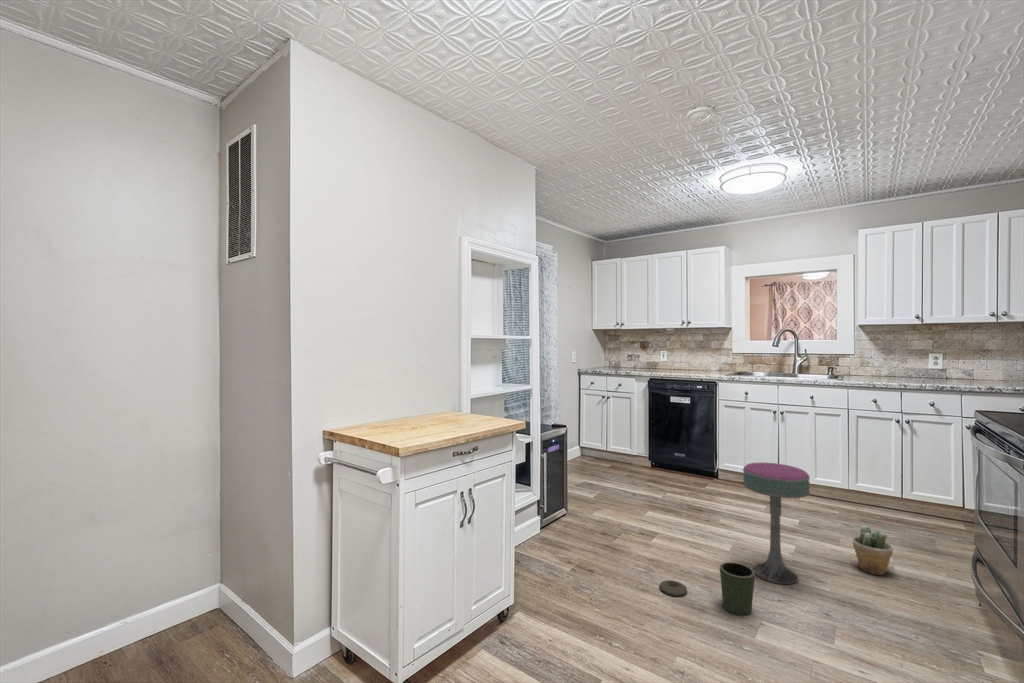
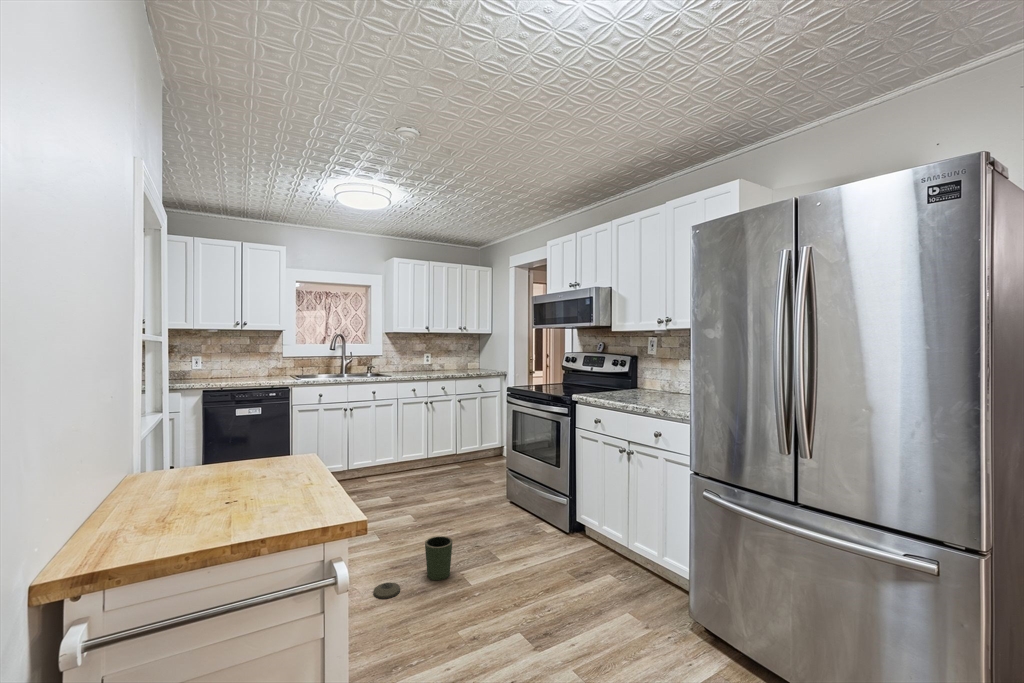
bar stool: present [743,462,810,584] -> none [401,447,450,547]
potted plant: present [853,525,893,575] -> none [449,479,472,512]

